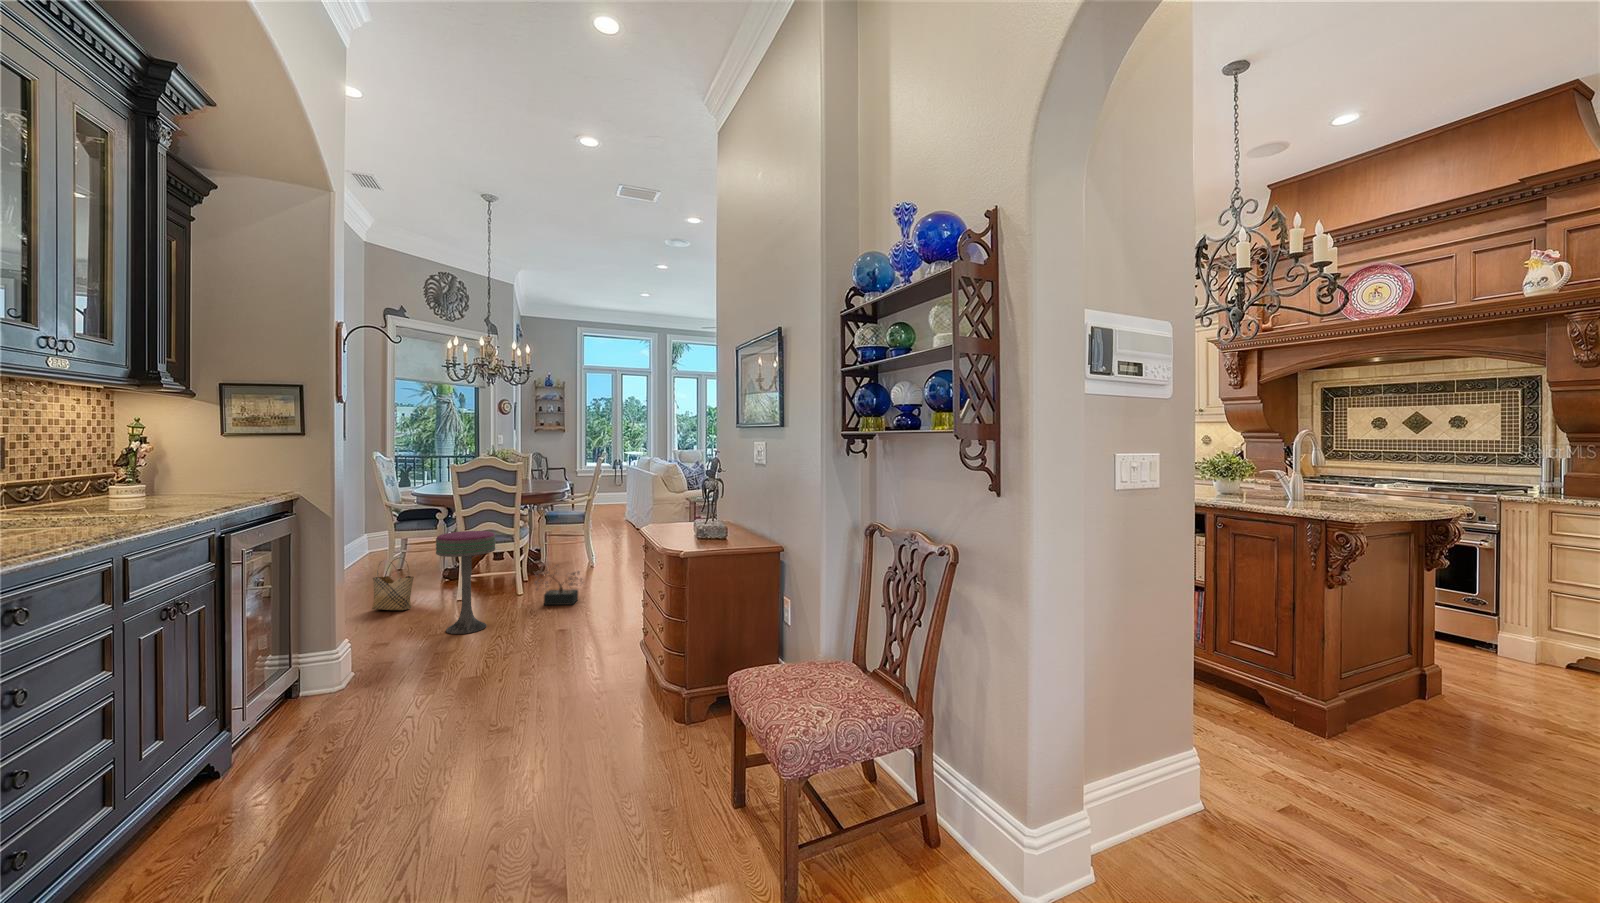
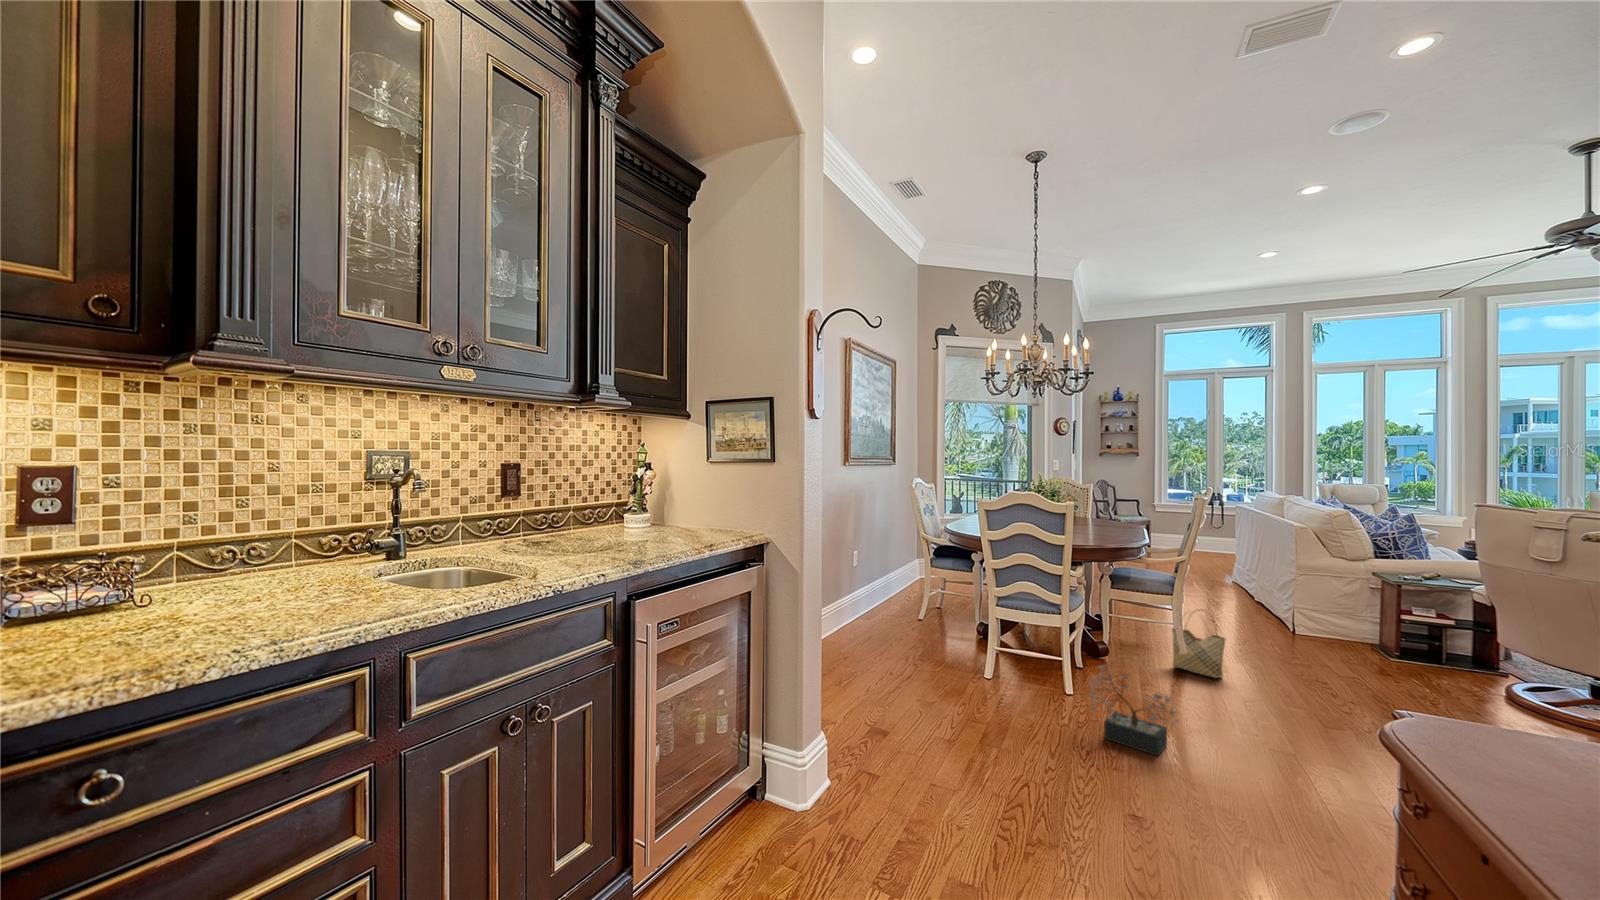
bar stool: present [436,531,495,634] -> none [942,600,1024,765]
woven basket: present [372,557,414,610] -> present [1172,611,1225,678]

